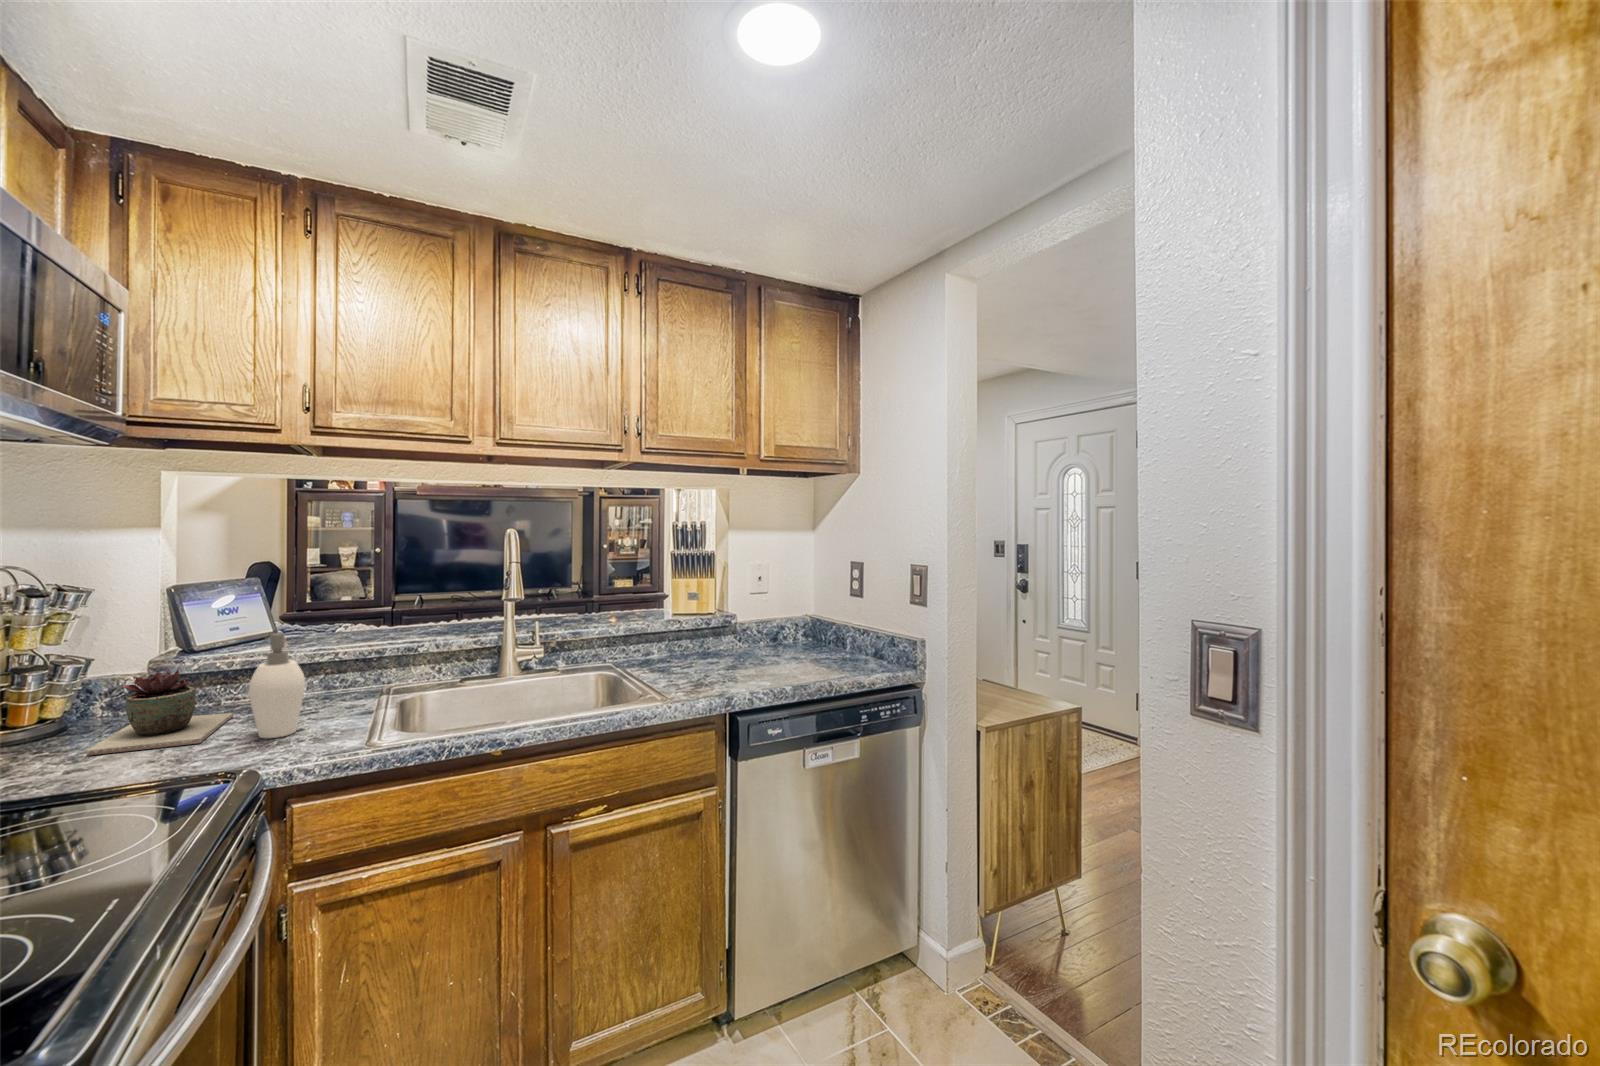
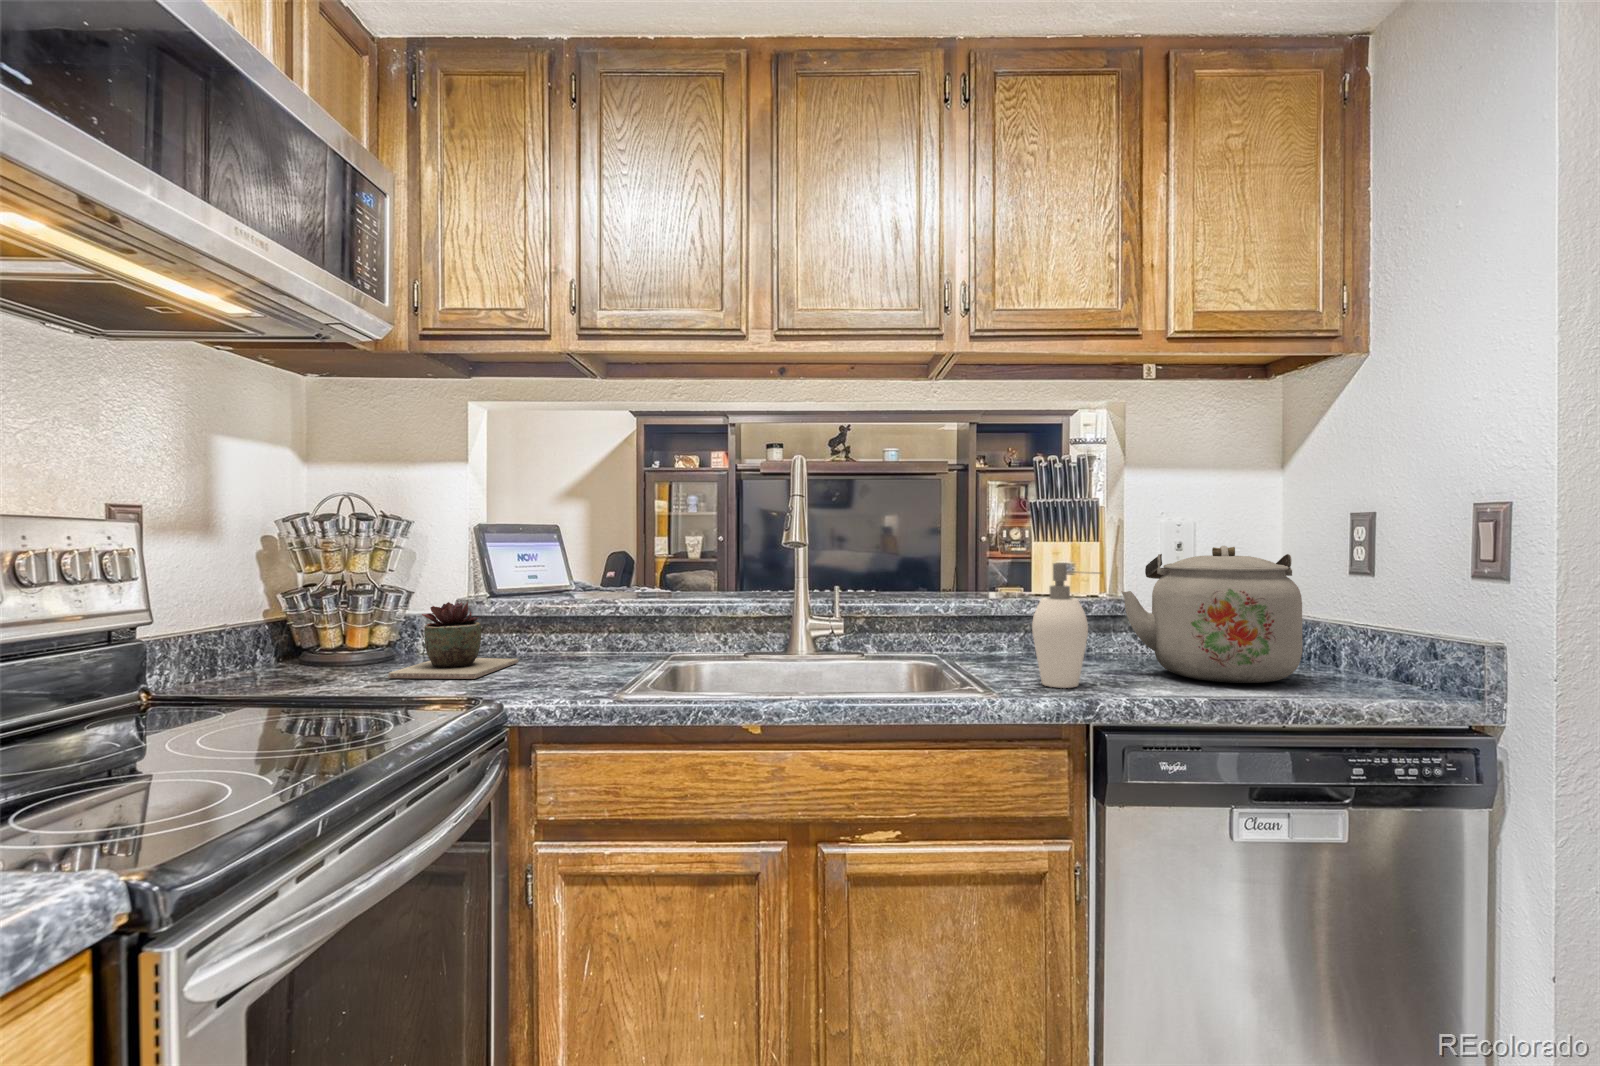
kettle: none [736,593,831,675] -> present [1121,546,1302,683]
soap dispenser: present [248,633,305,738] -> present [1032,563,1101,688]

